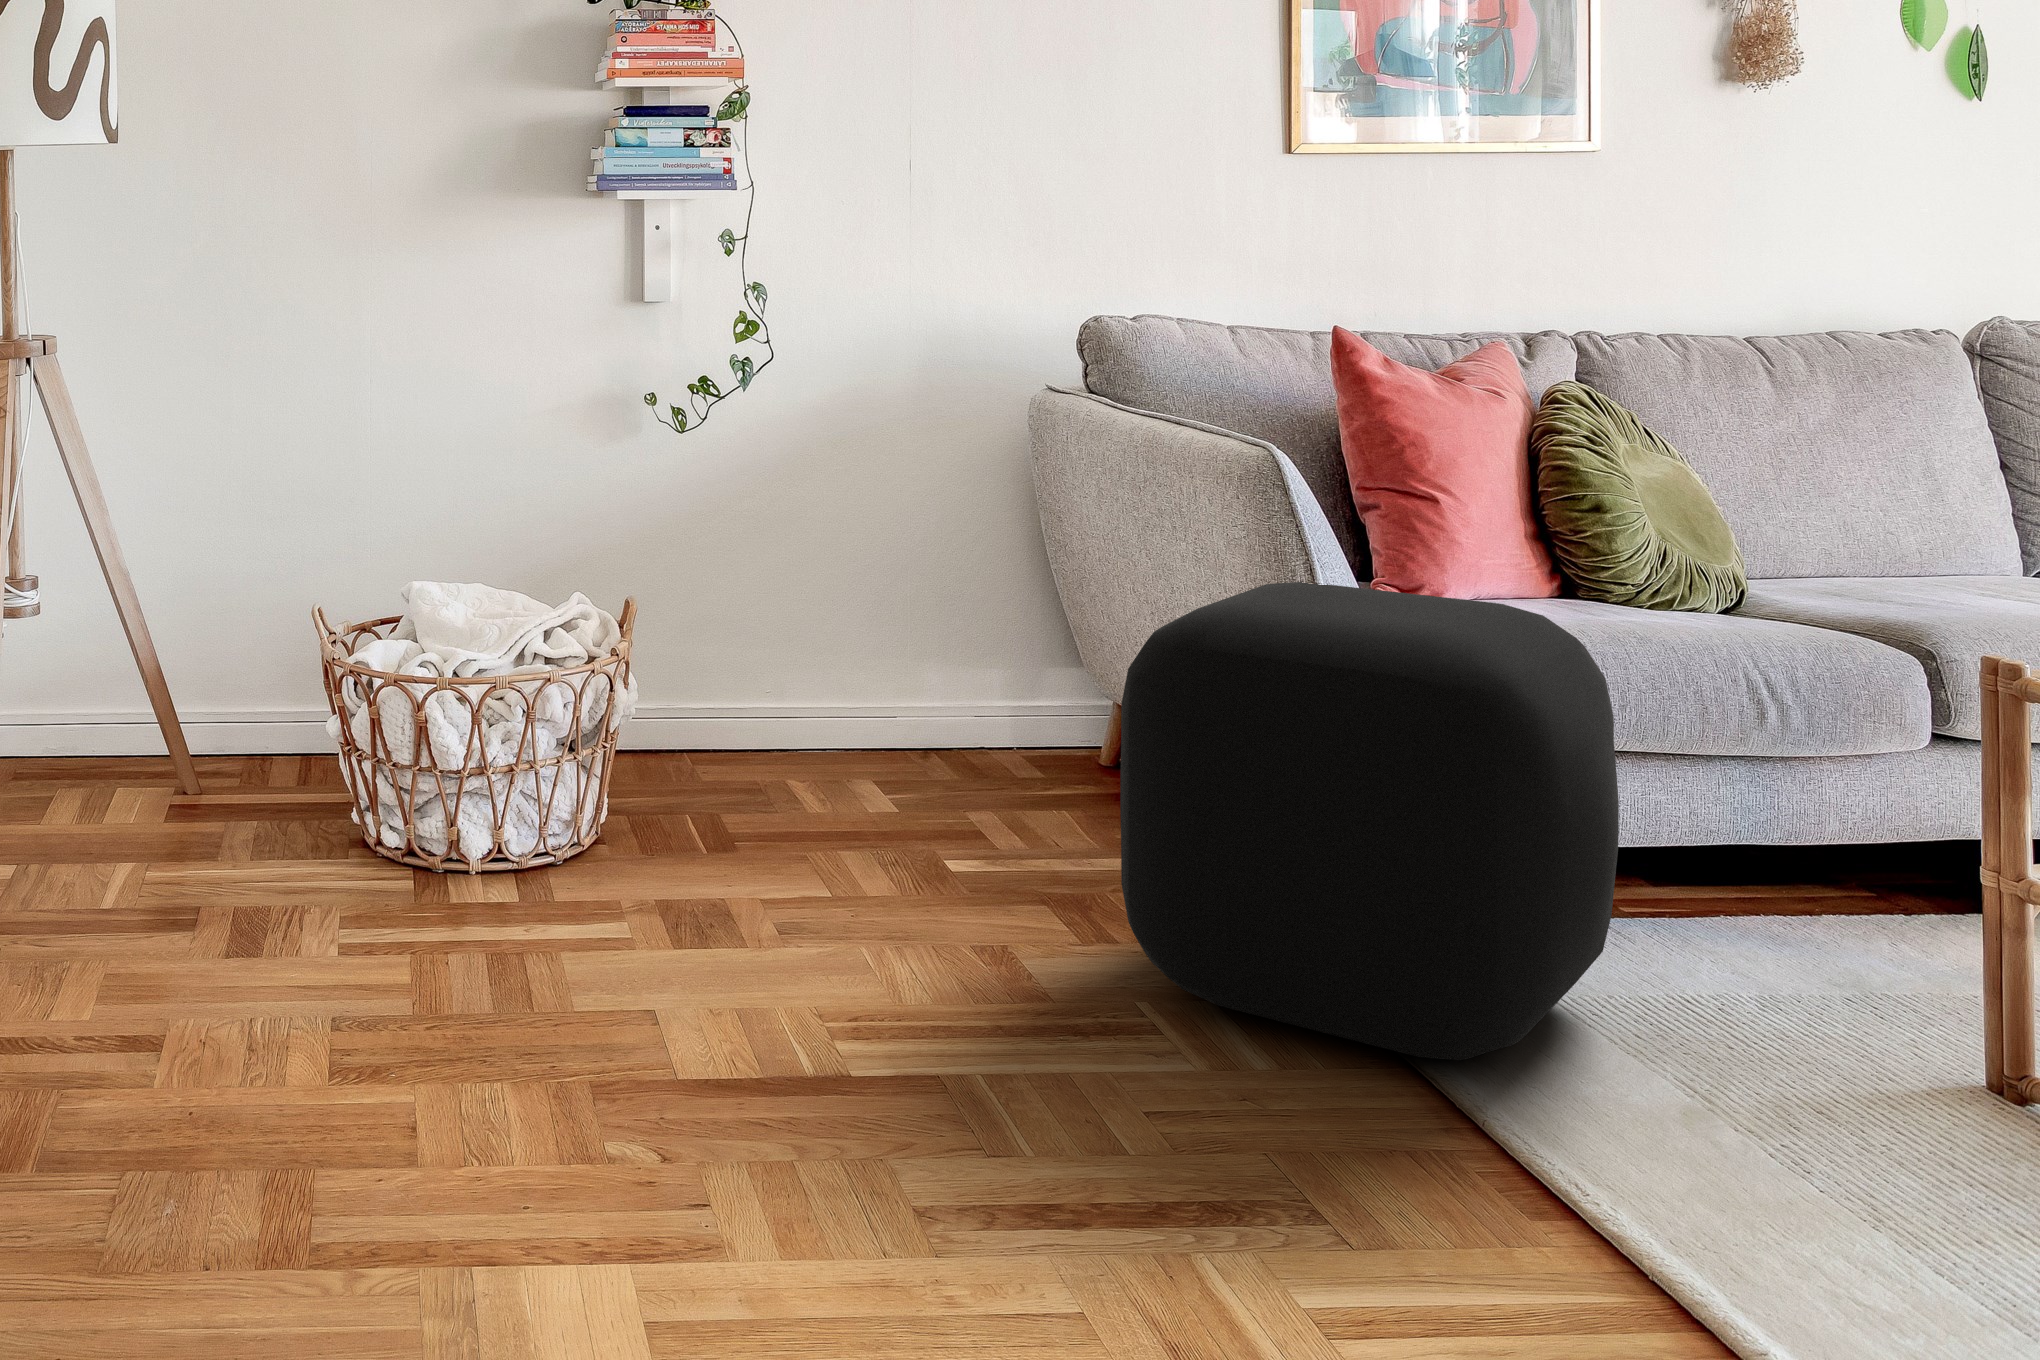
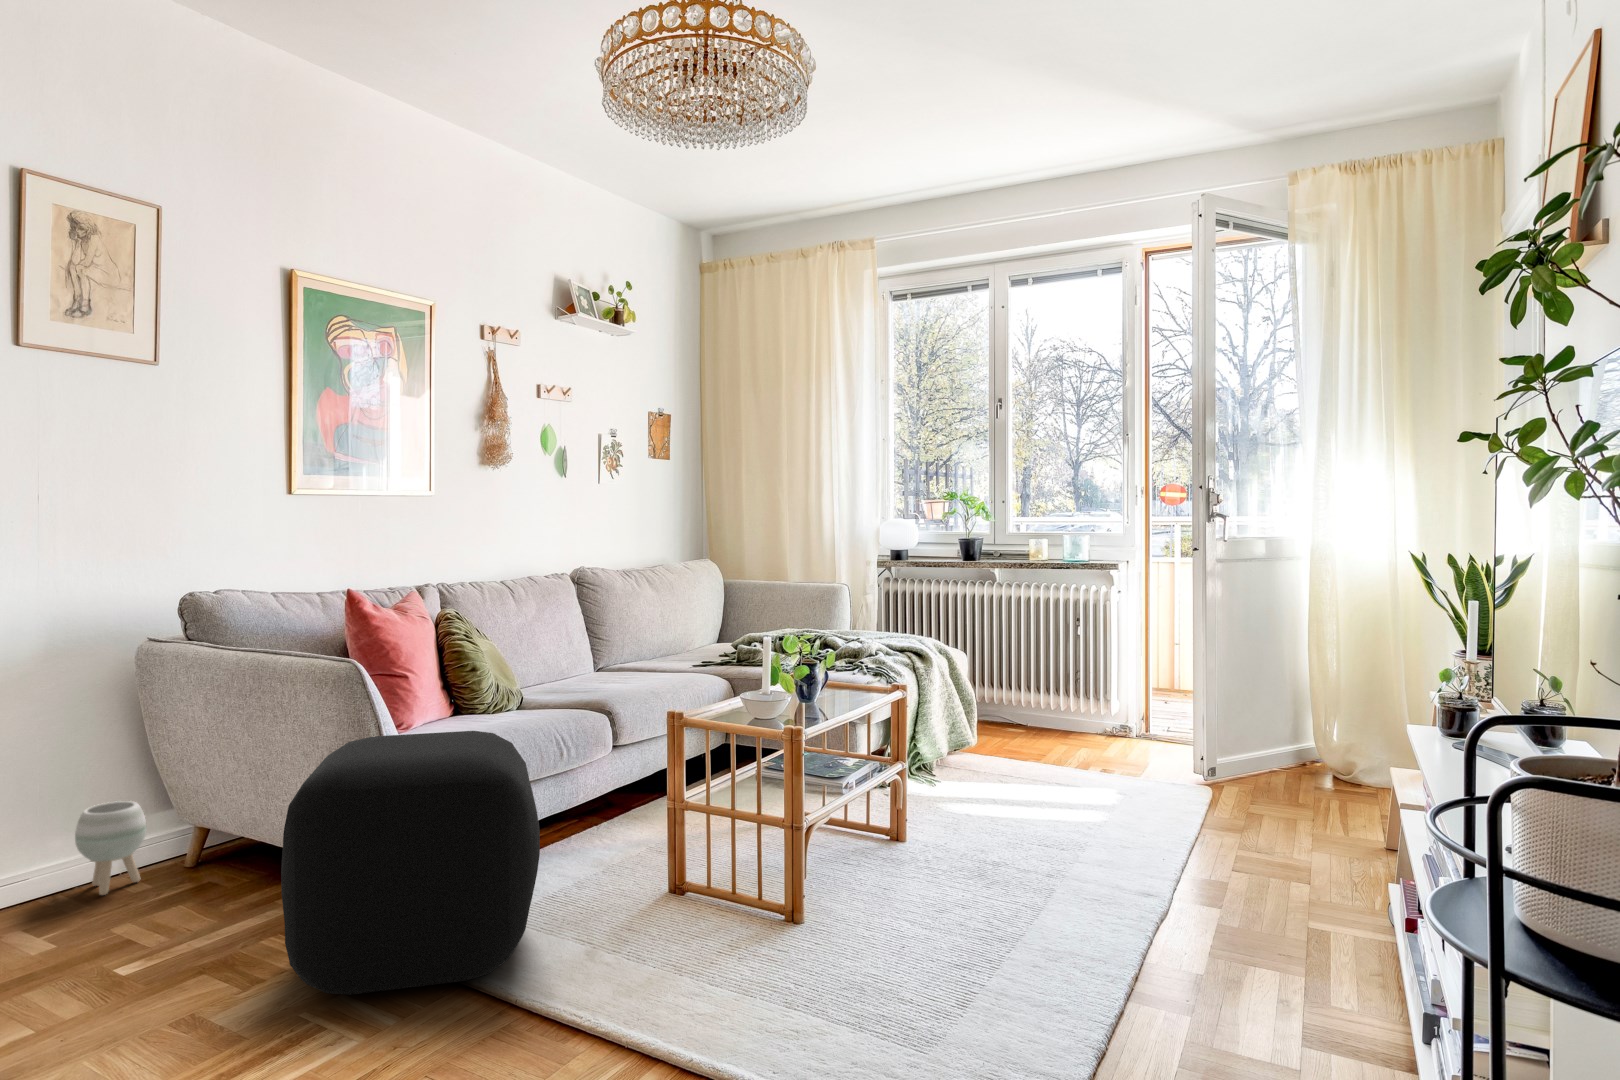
planter: none [941,638,1034,774] -> present [75,801,147,895]

